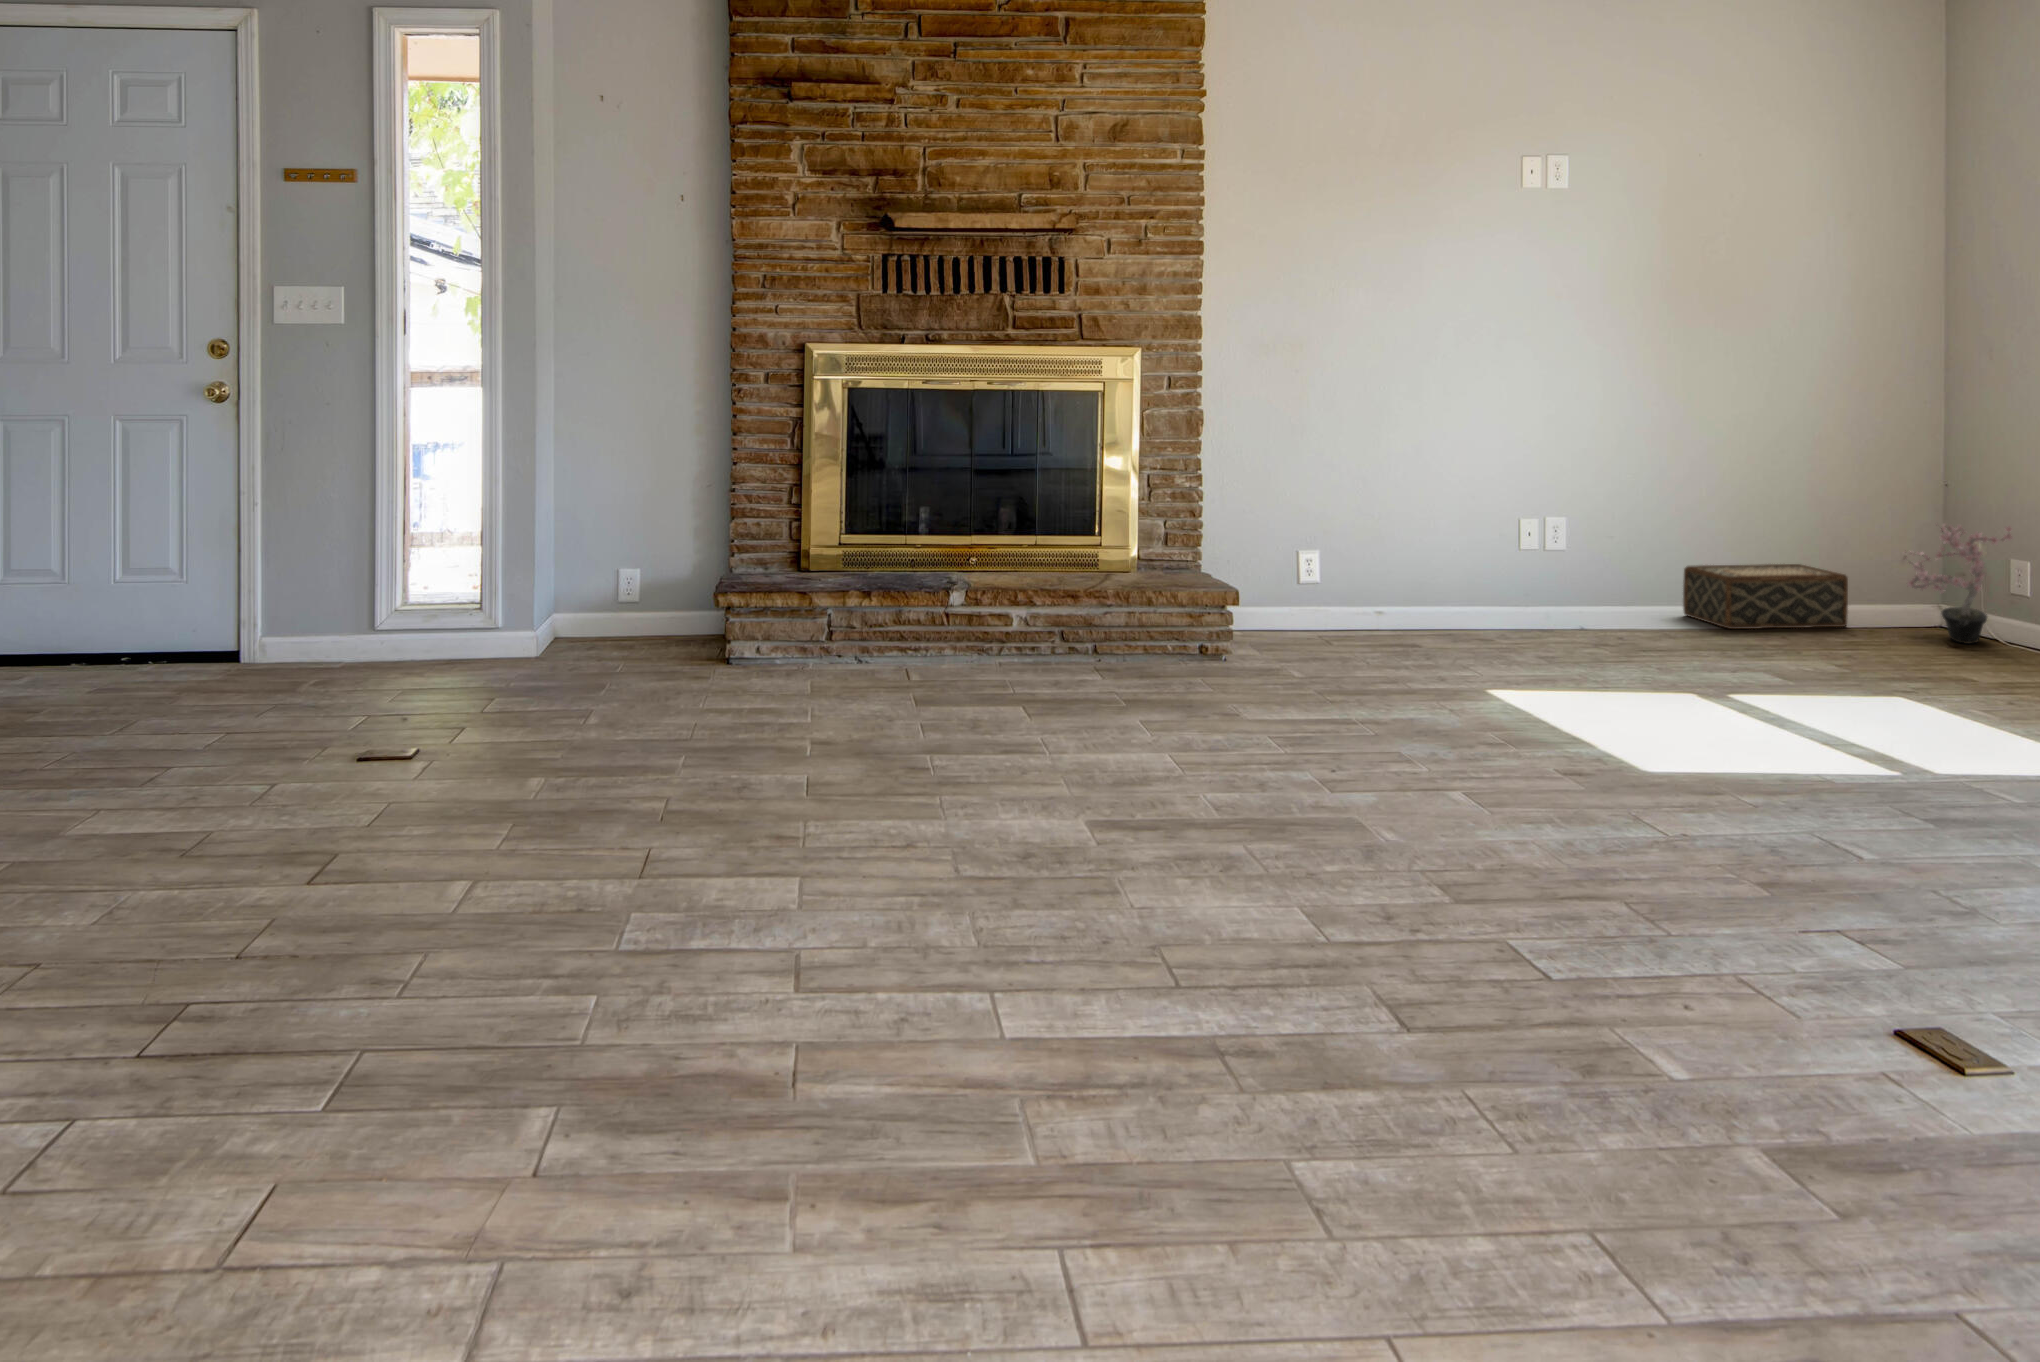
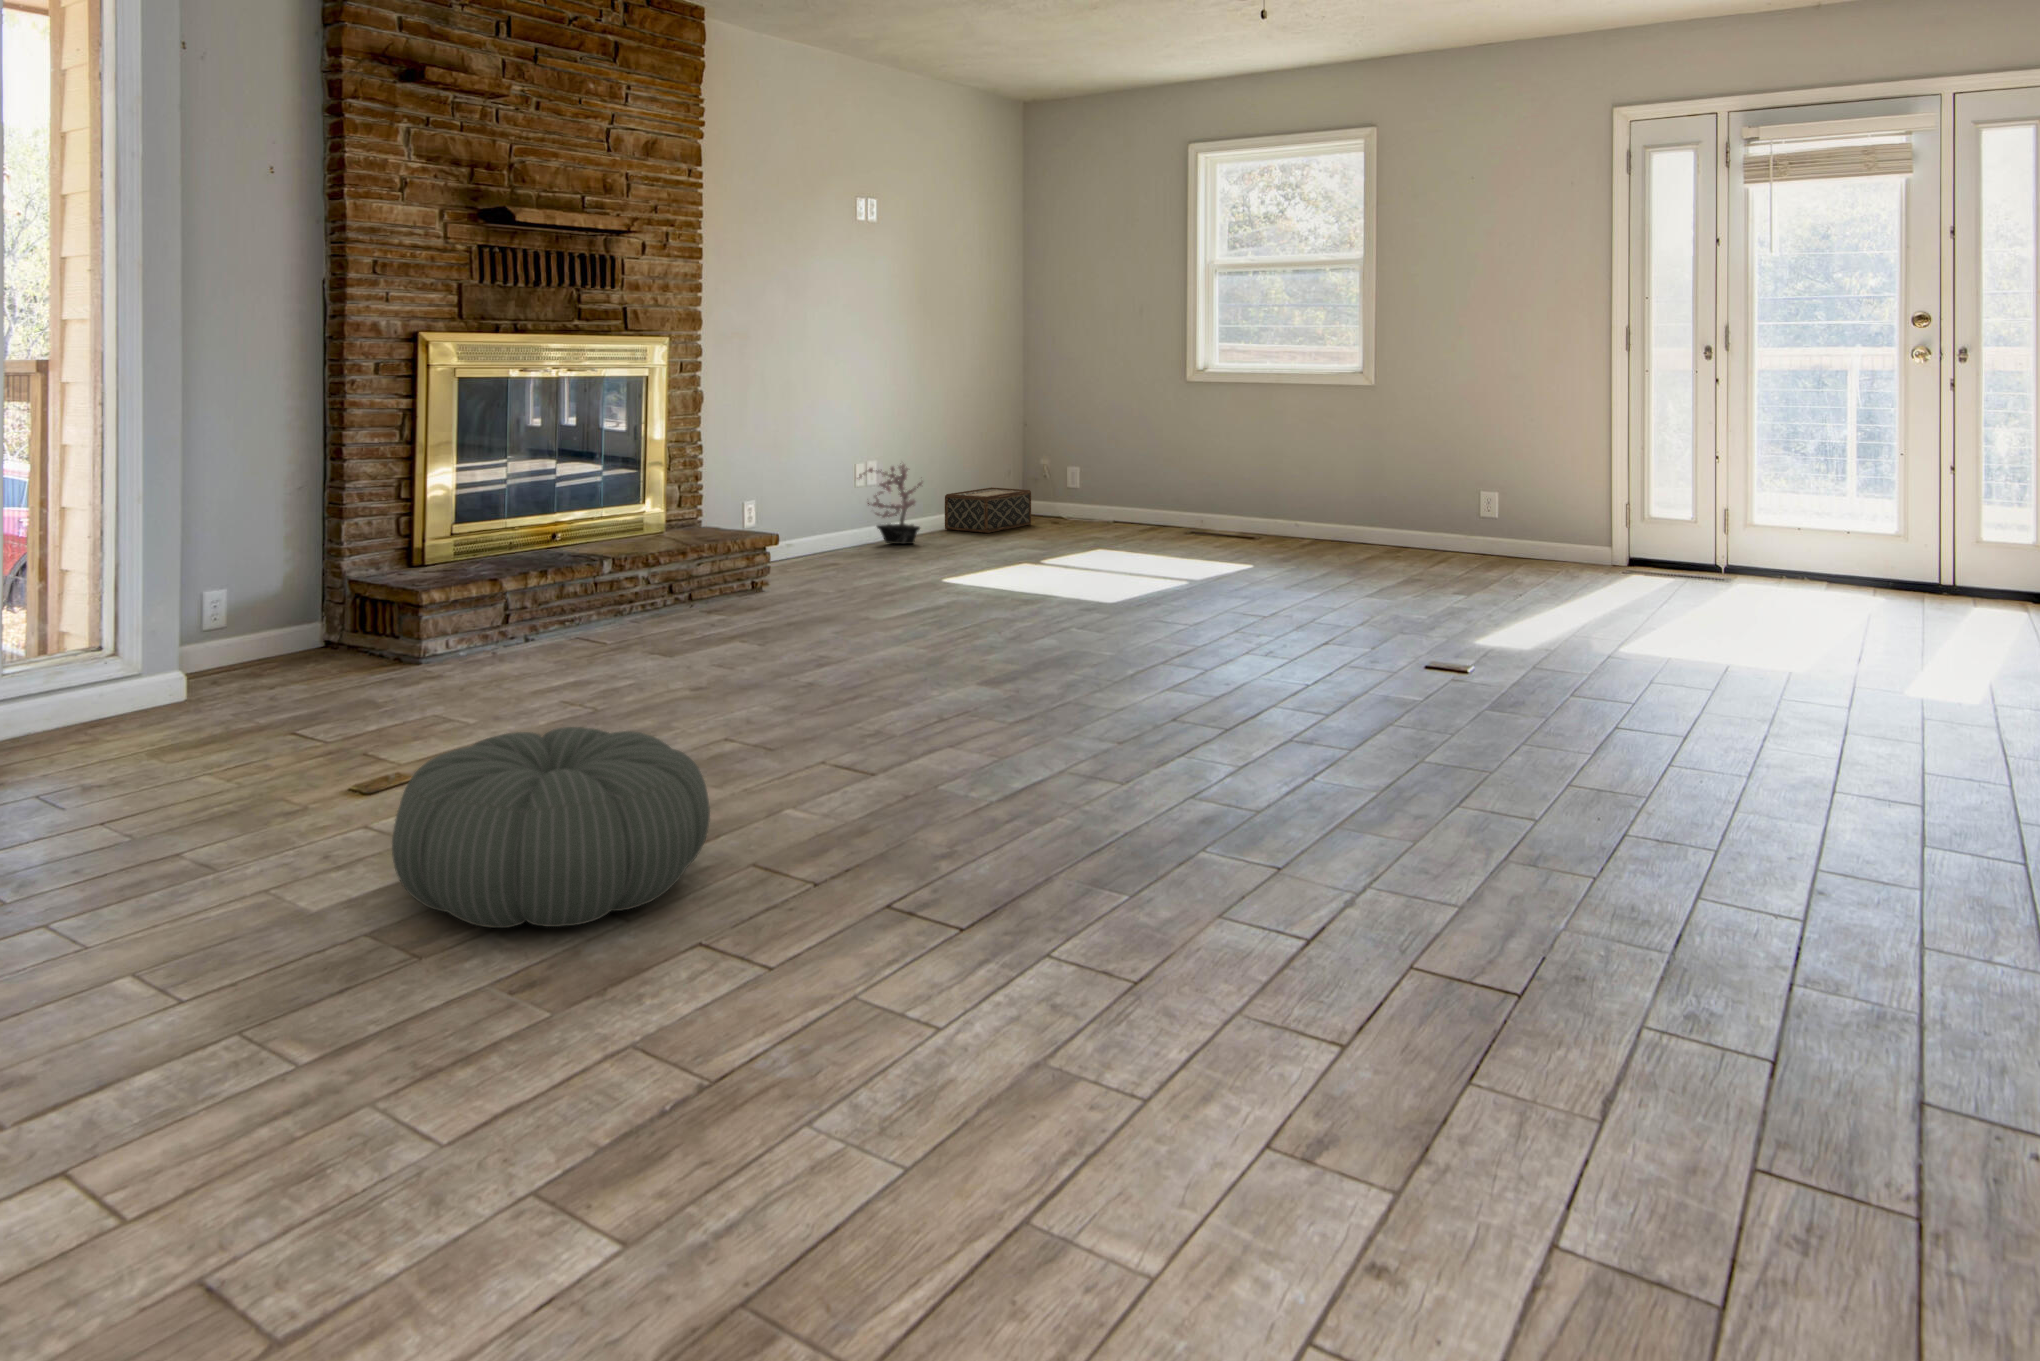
potted plant: present [1906,524,2013,644] -> present [857,464,922,544]
pouf: none [42,730,362,911] -> present [392,727,710,928]

